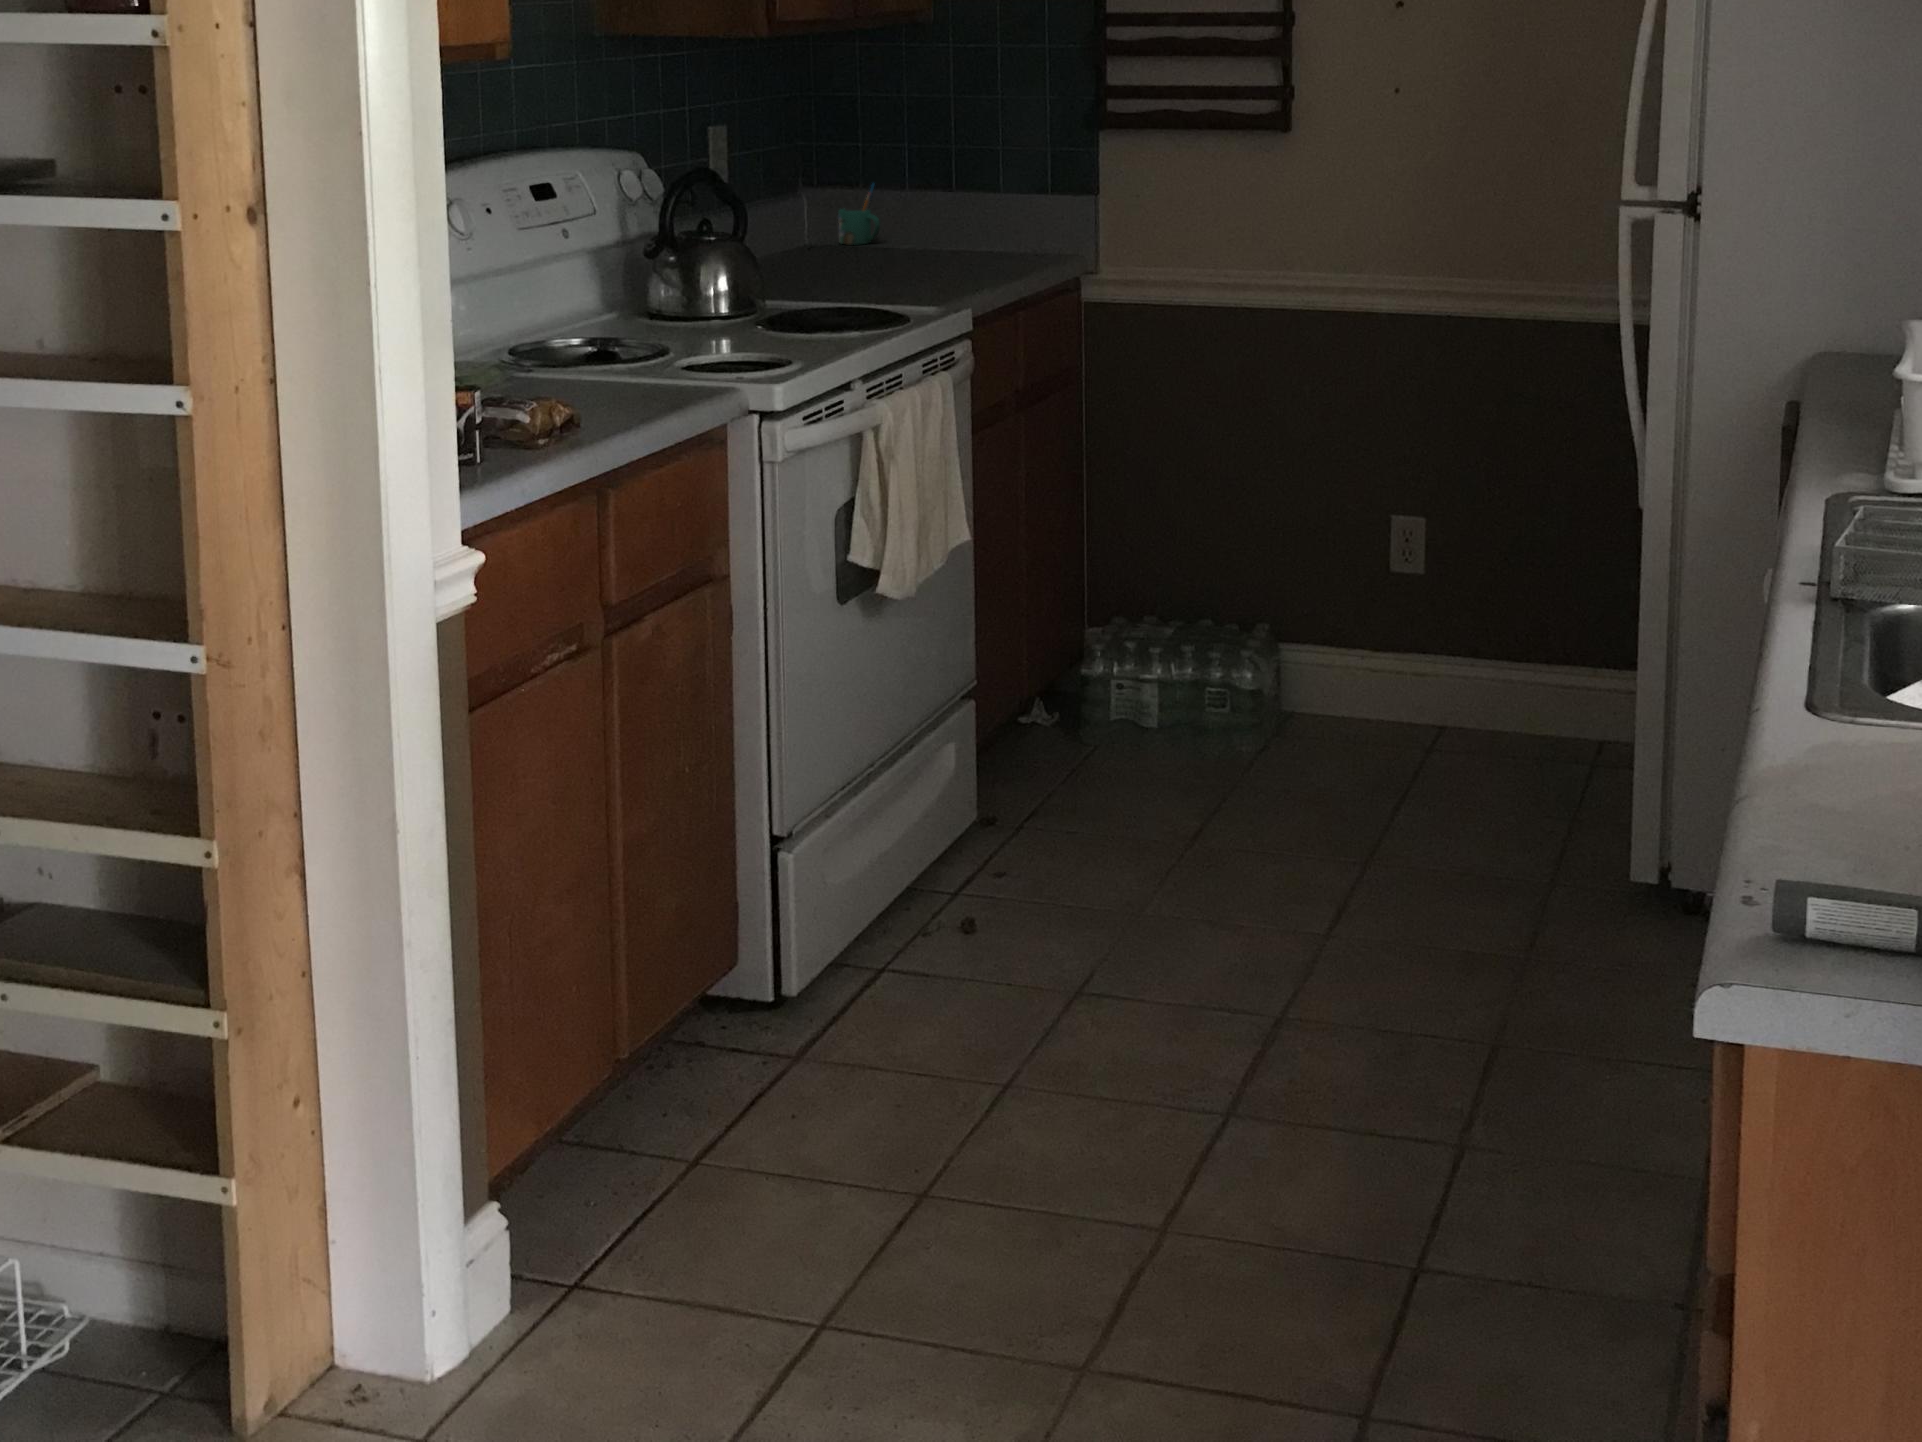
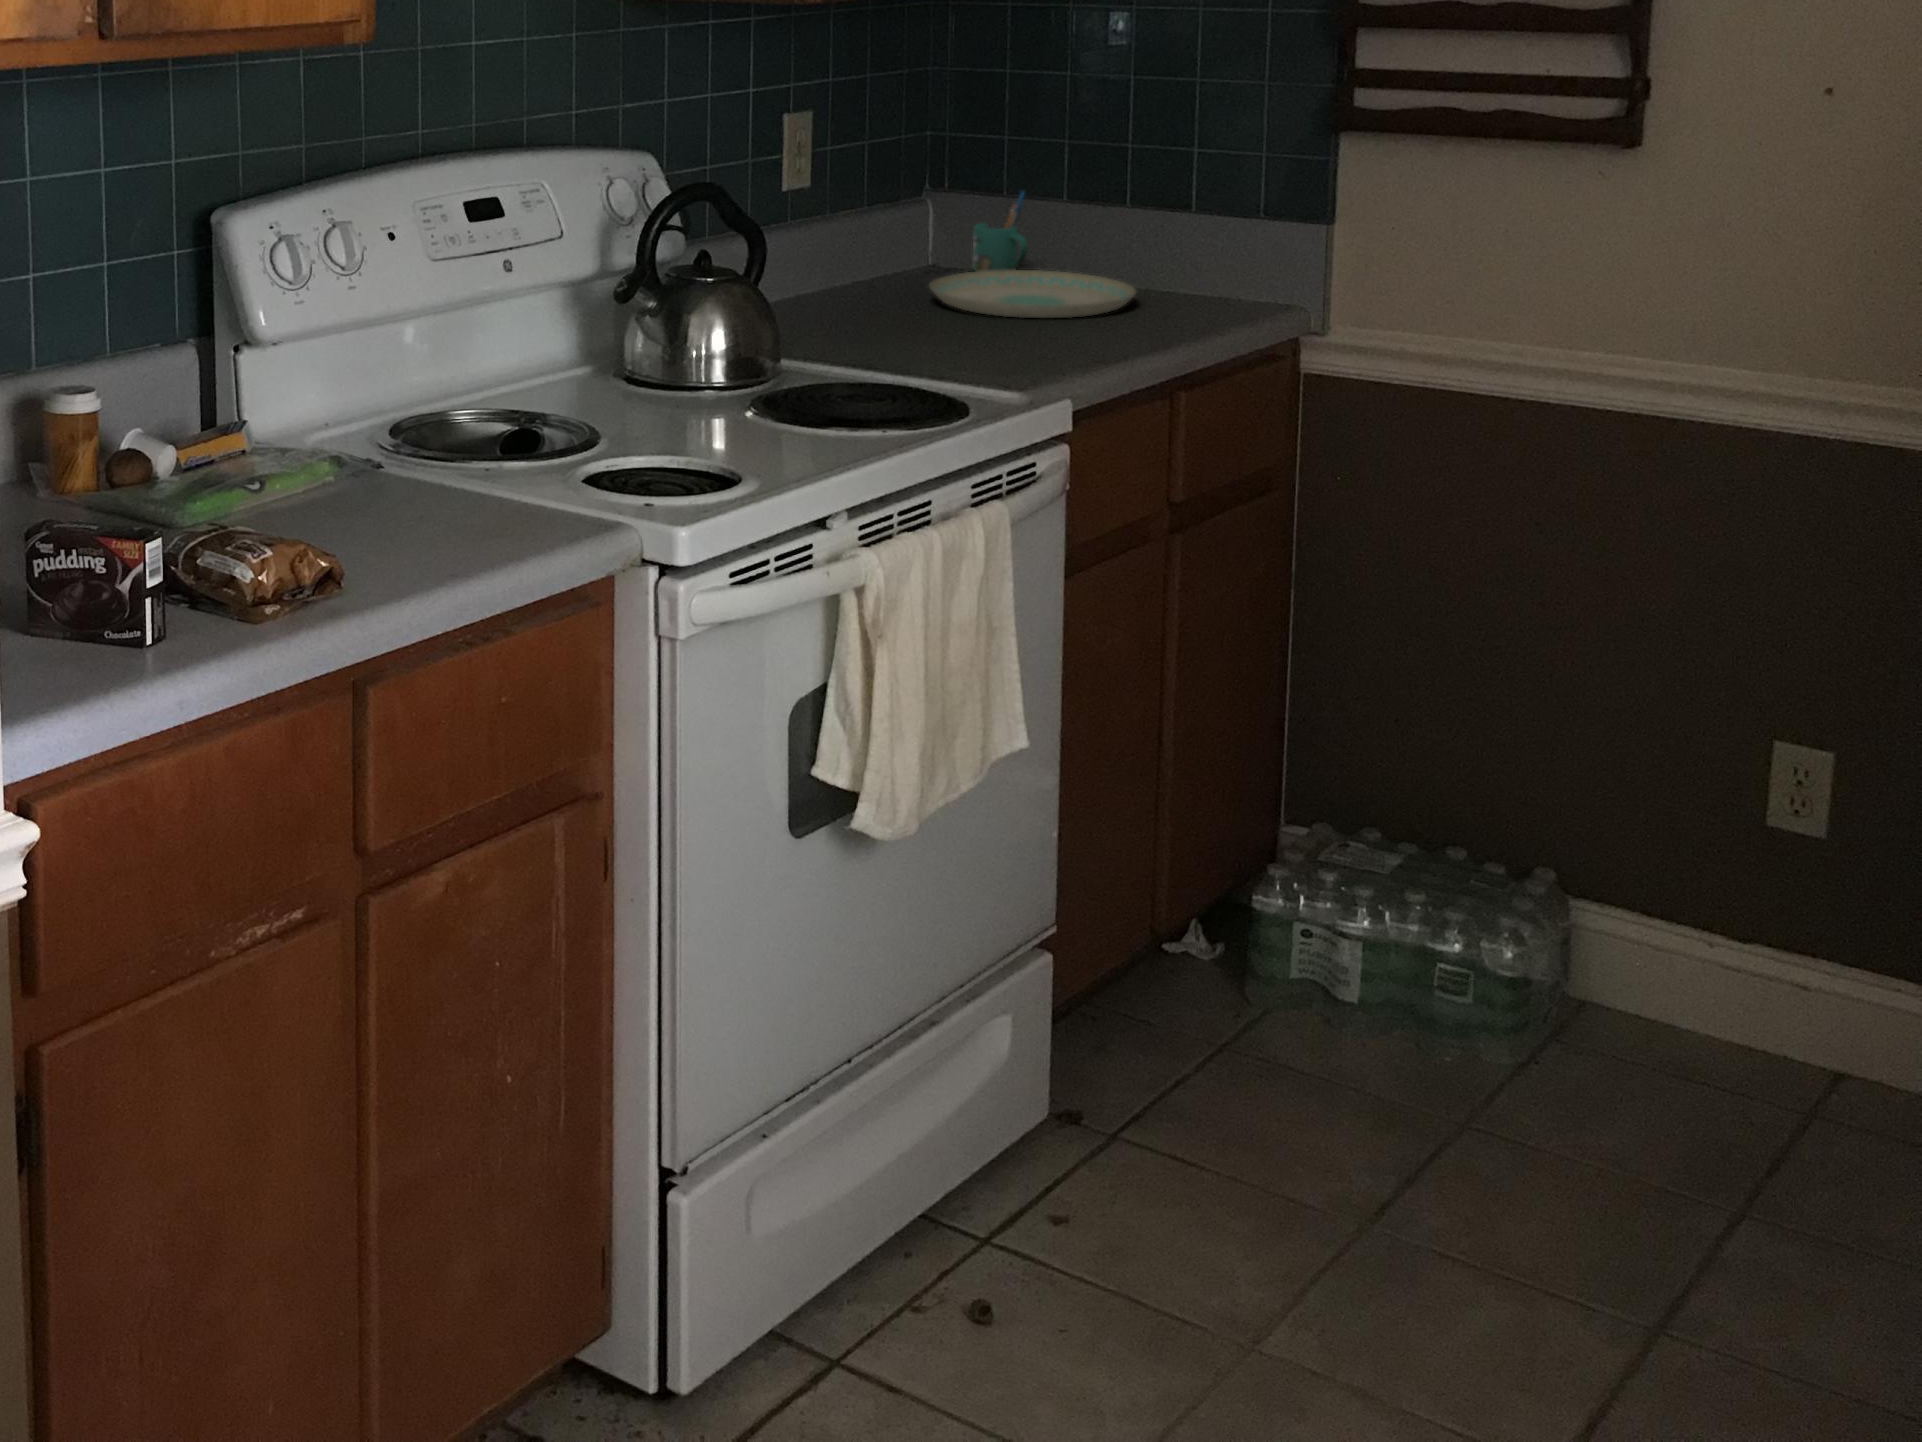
plate: none [824,238,972,268] -> present [929,270,1136,318]

